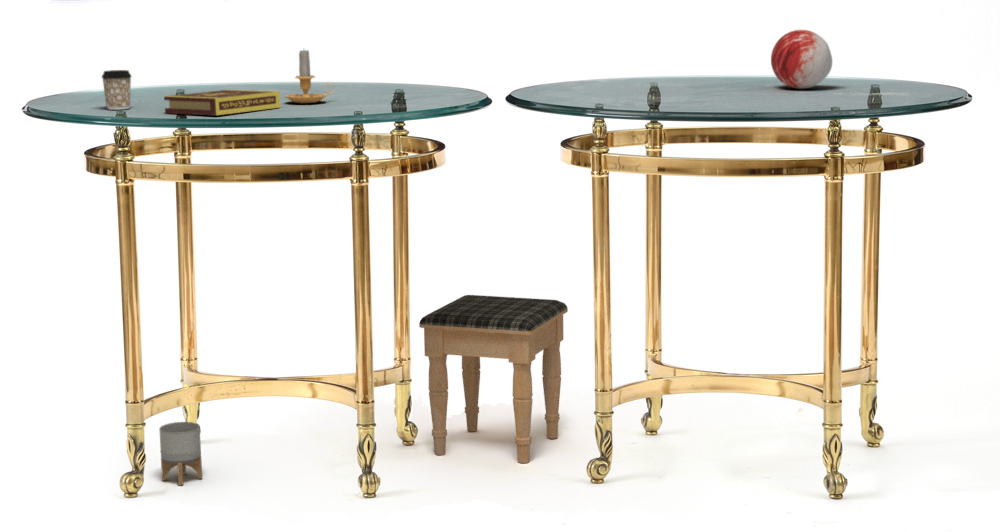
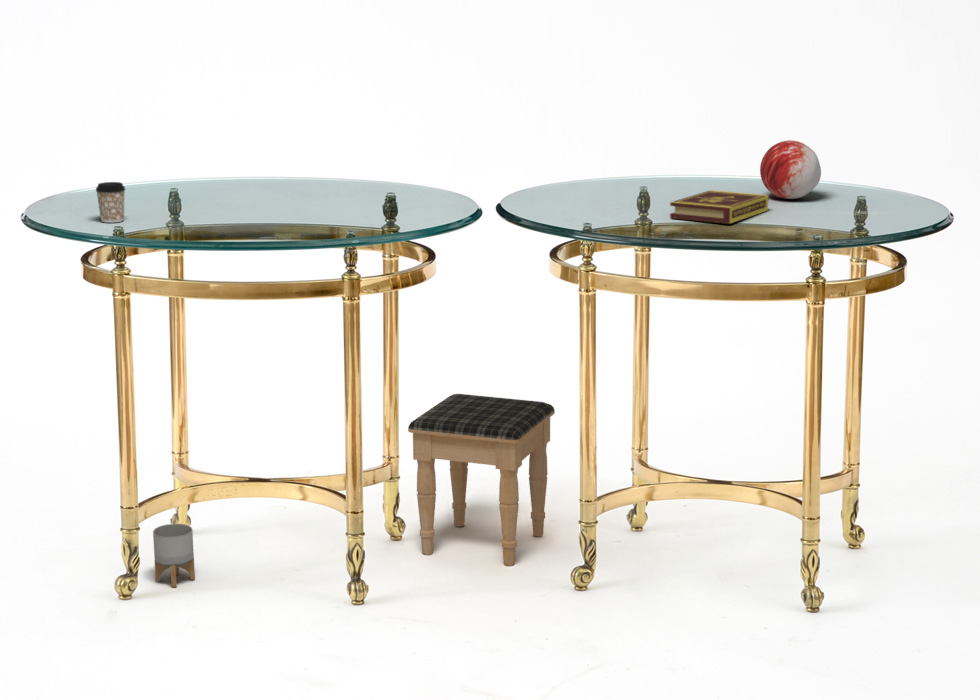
candle: present [285,50,335,103] -> none [277,159,326,214]
book: present [164,90,280,115] -> present [670,190,768,224]

